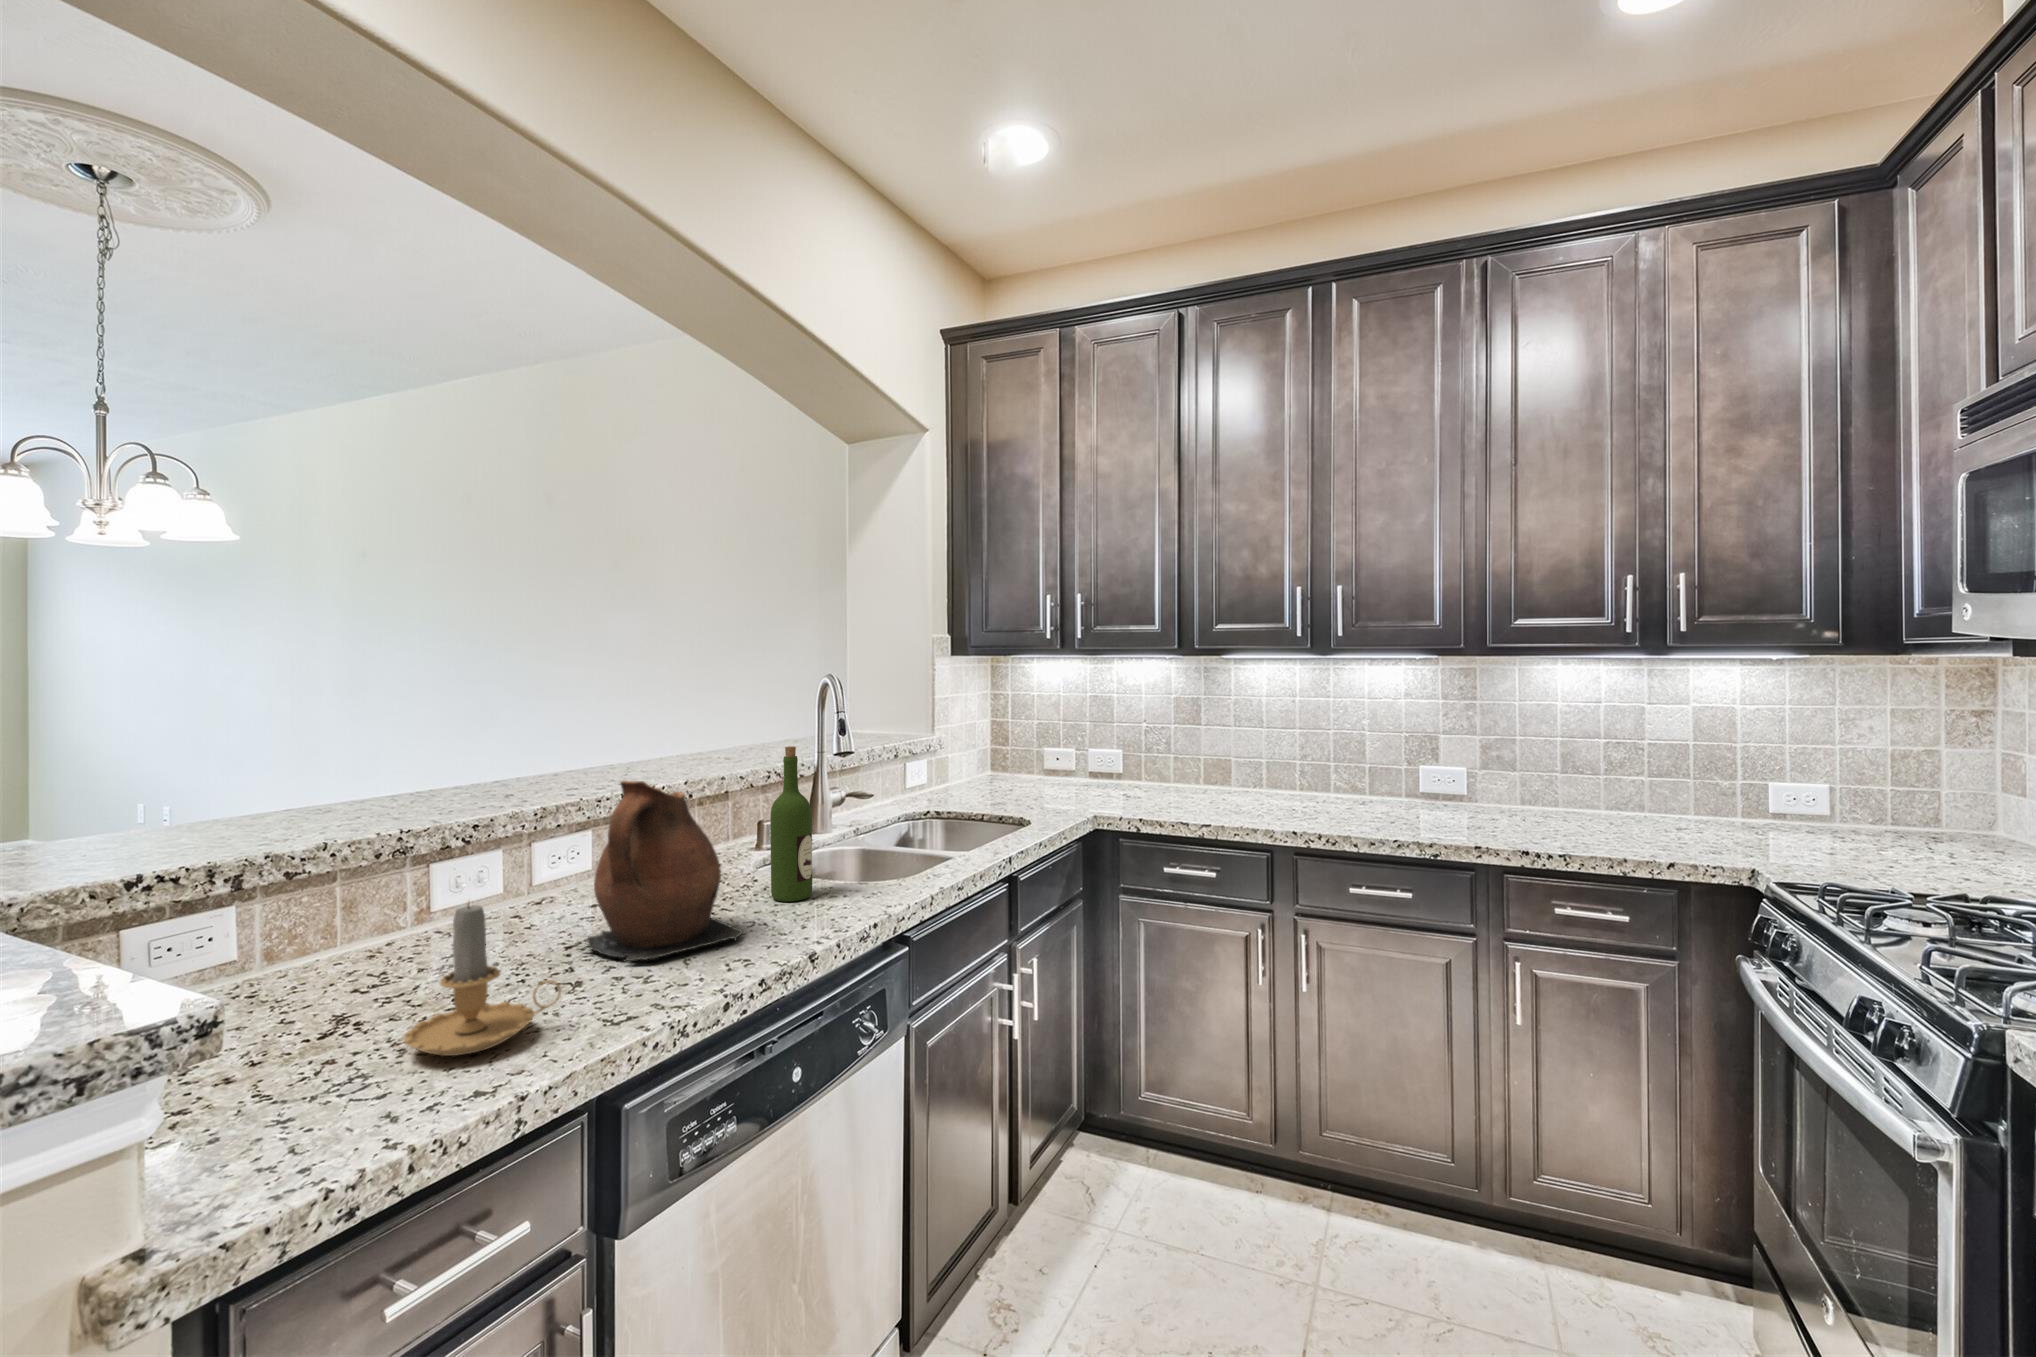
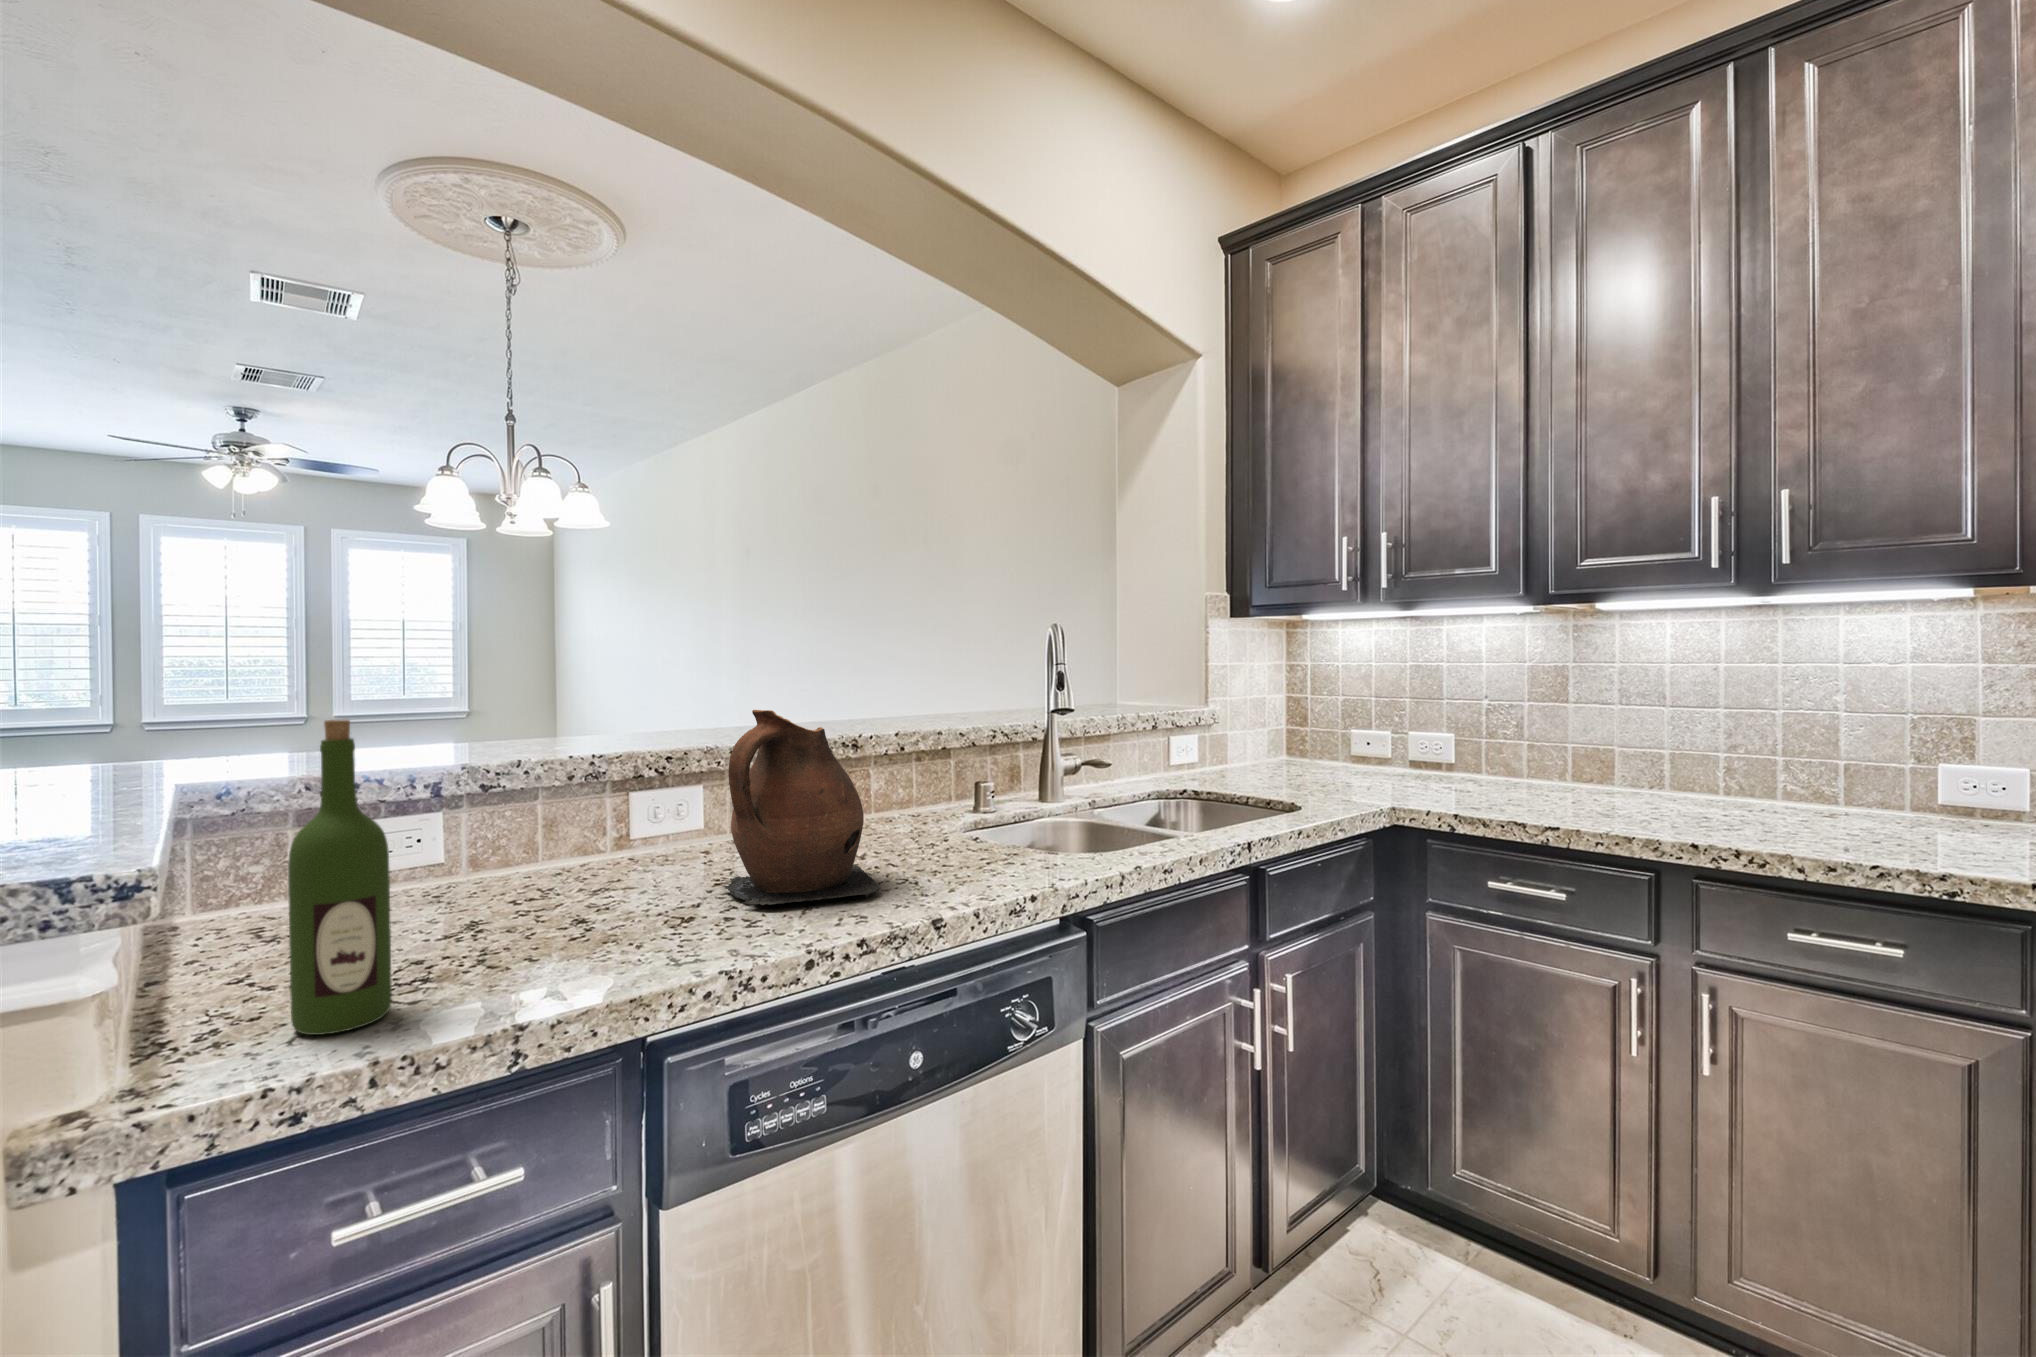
wine bottle: present [770,746,812,901] -> present [288,719,392,1035]
candle: present [404,905,561,1056] -> none [471,811,632,974]

